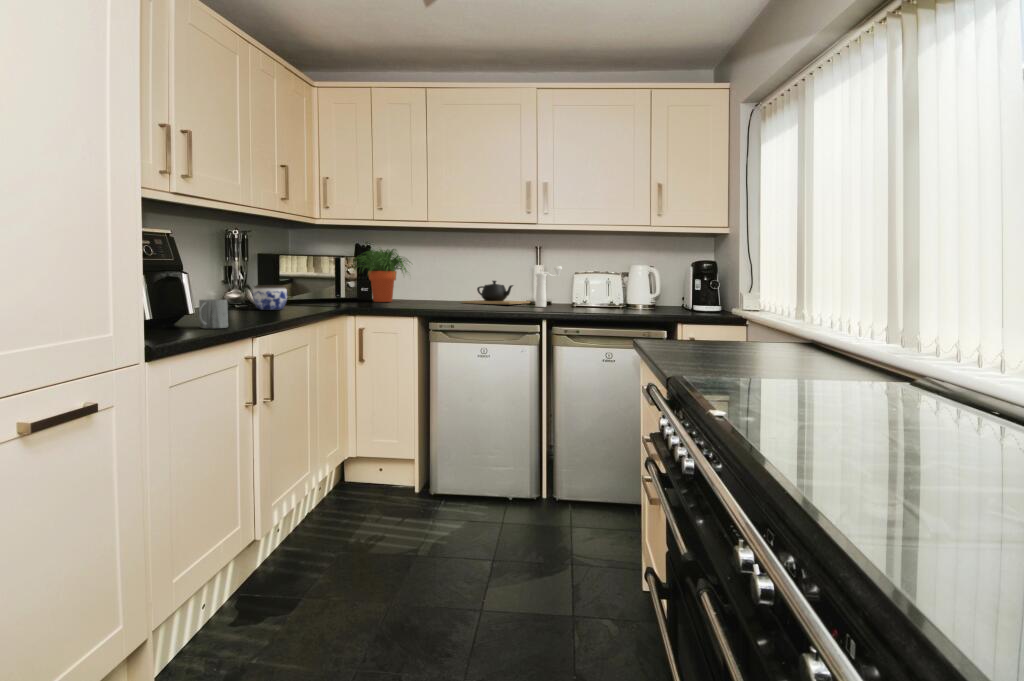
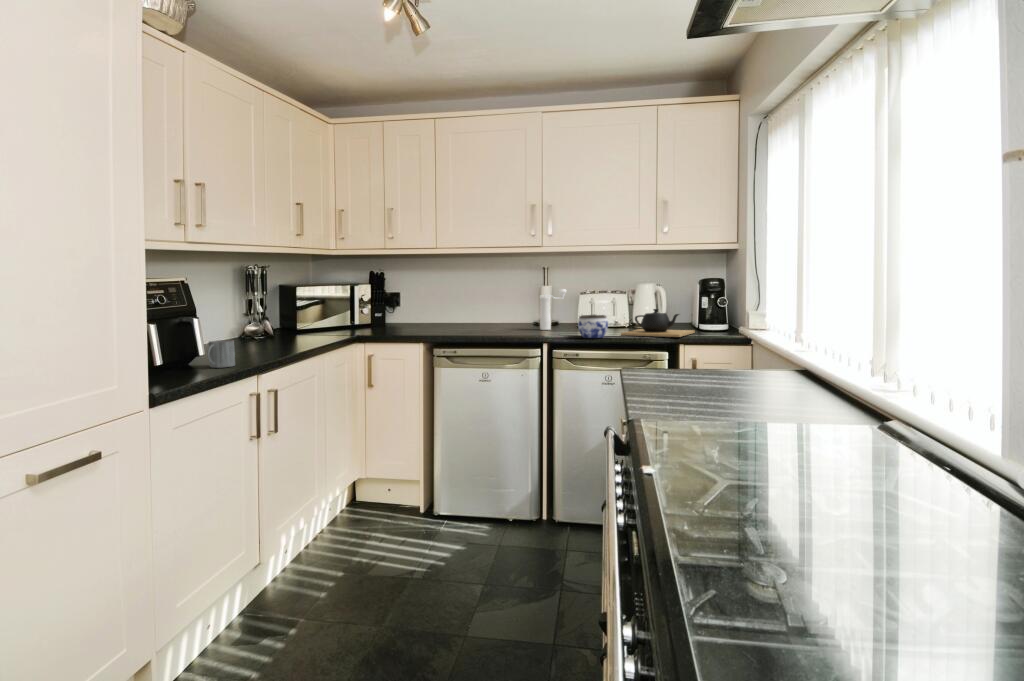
potted plant: present [355,249,407,302] -> none [364,275,425,327]
teapot: present [462,281,530,304] -> present [621,309,695,337]
jar: present [252,285,287,310] -> present [578,315,608,338]

